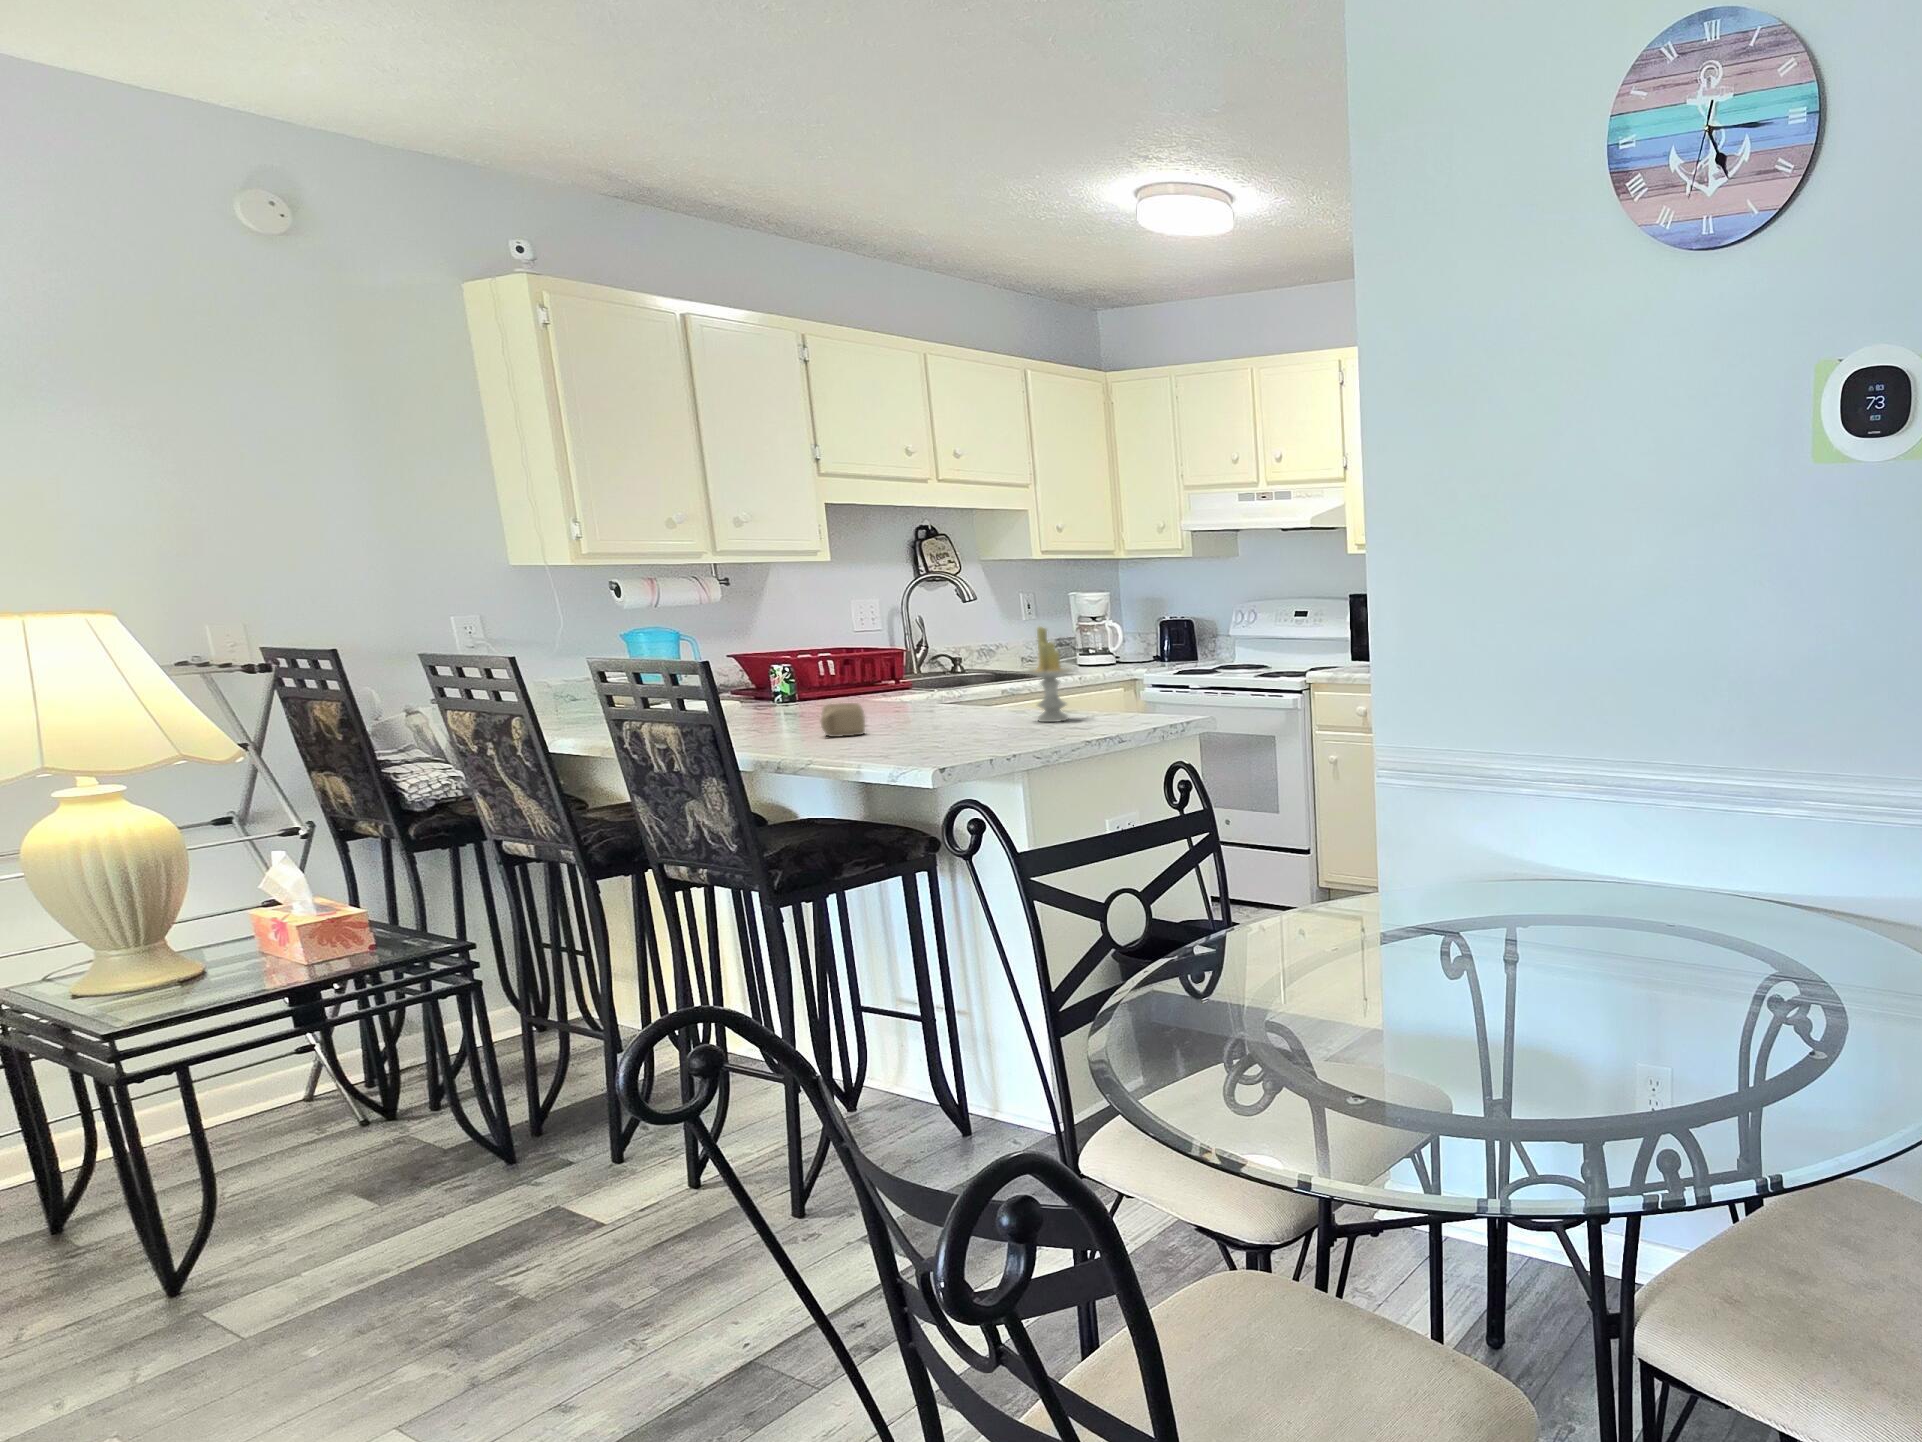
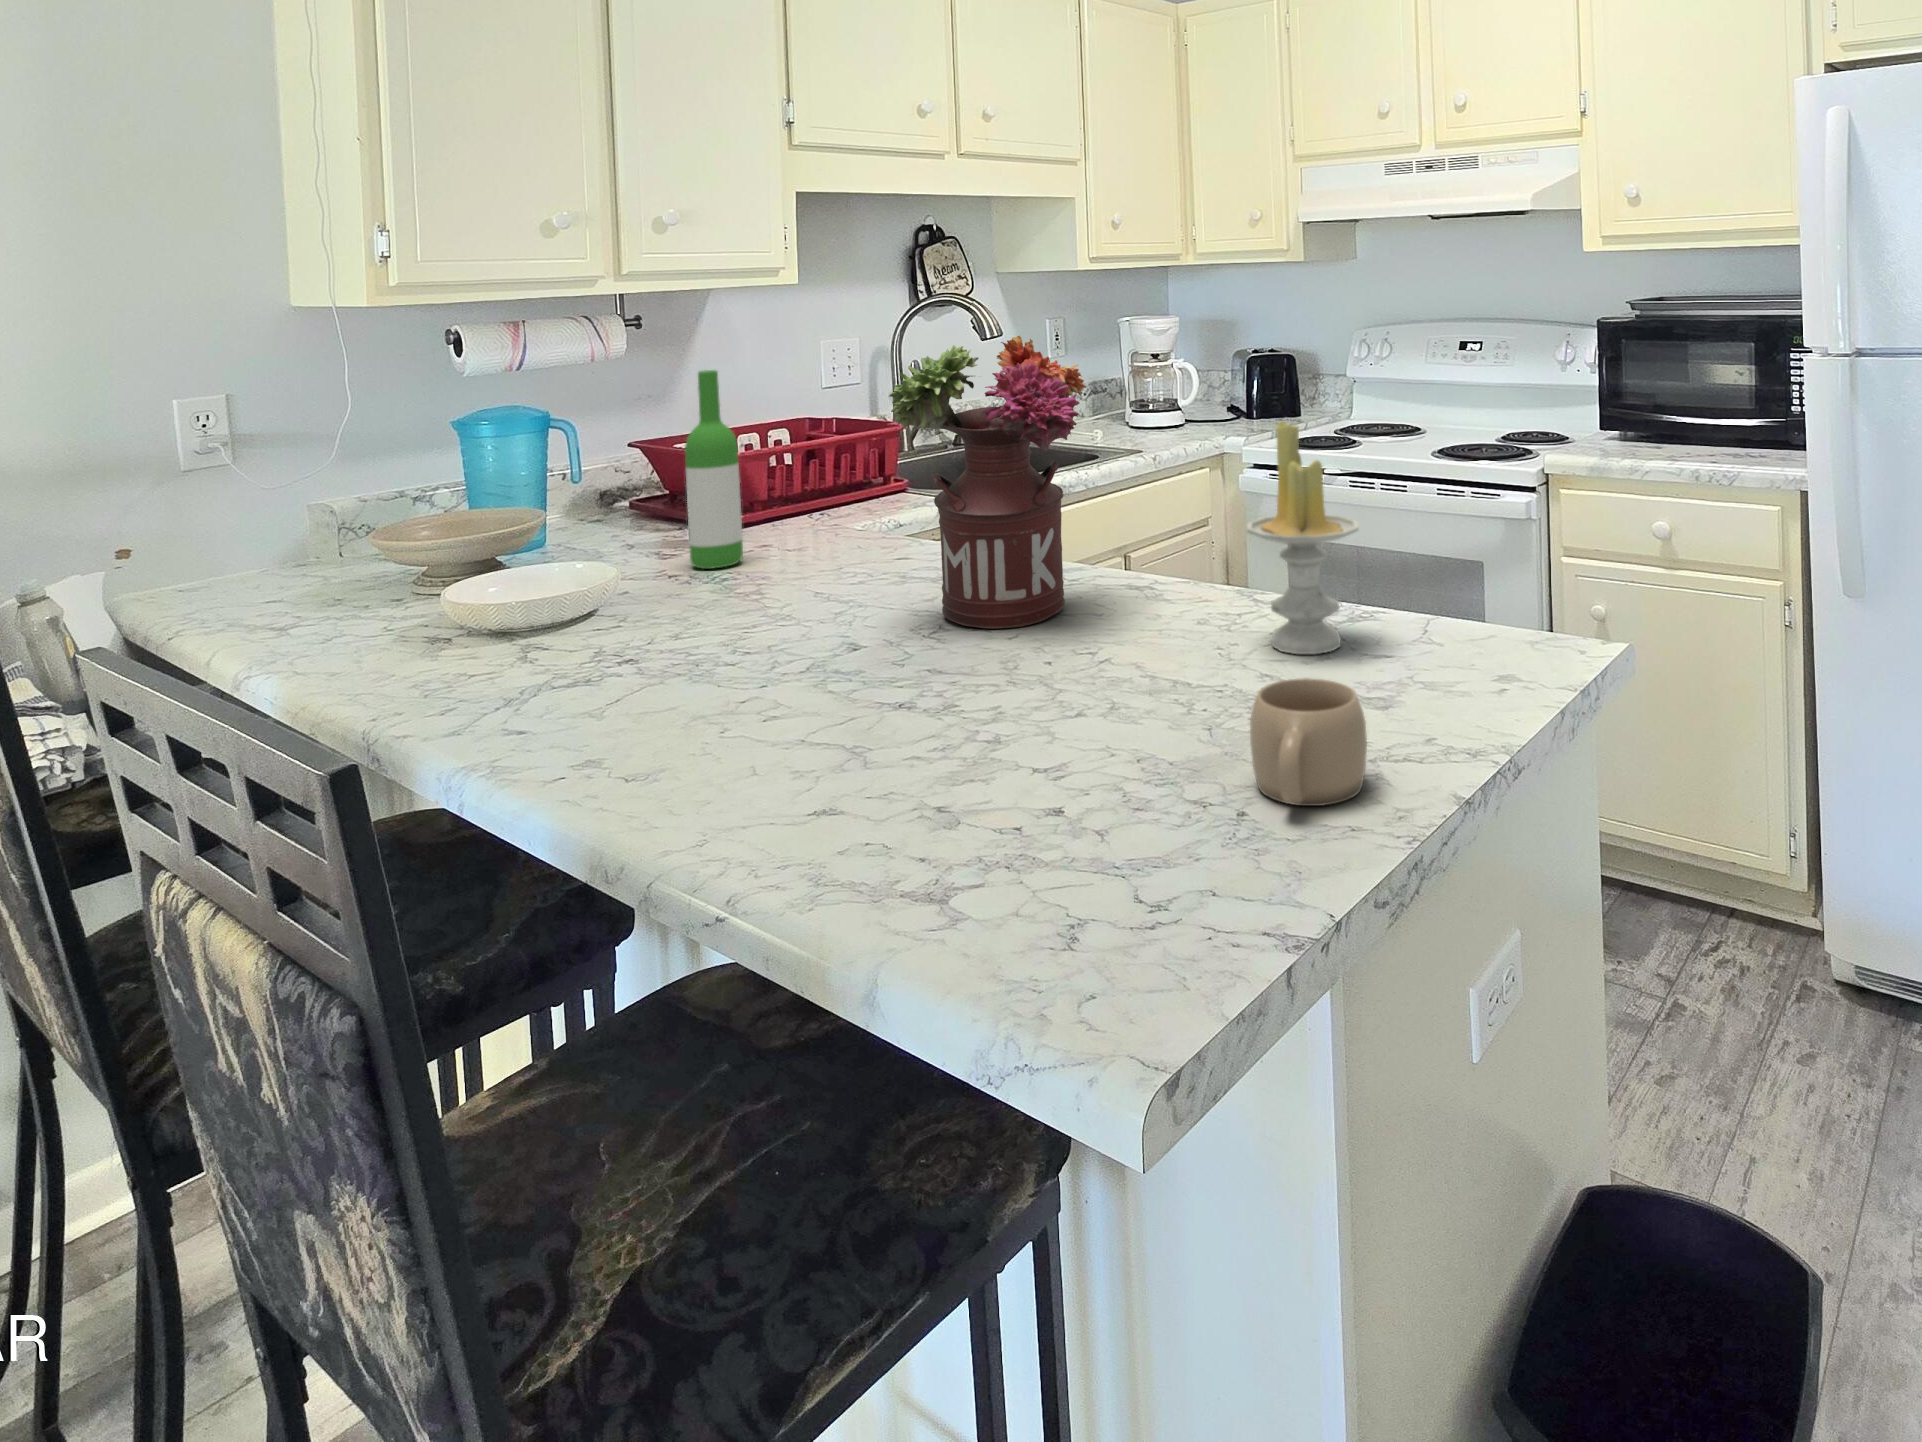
flower arrangement: none [864,588,965,719] -> present [889,336,1086,629]
wine bottle: none [765,606,802,709] -> present [685,370,743,569]
mug: present [821,703,865,737] -> present [1250,678,1367,806]

